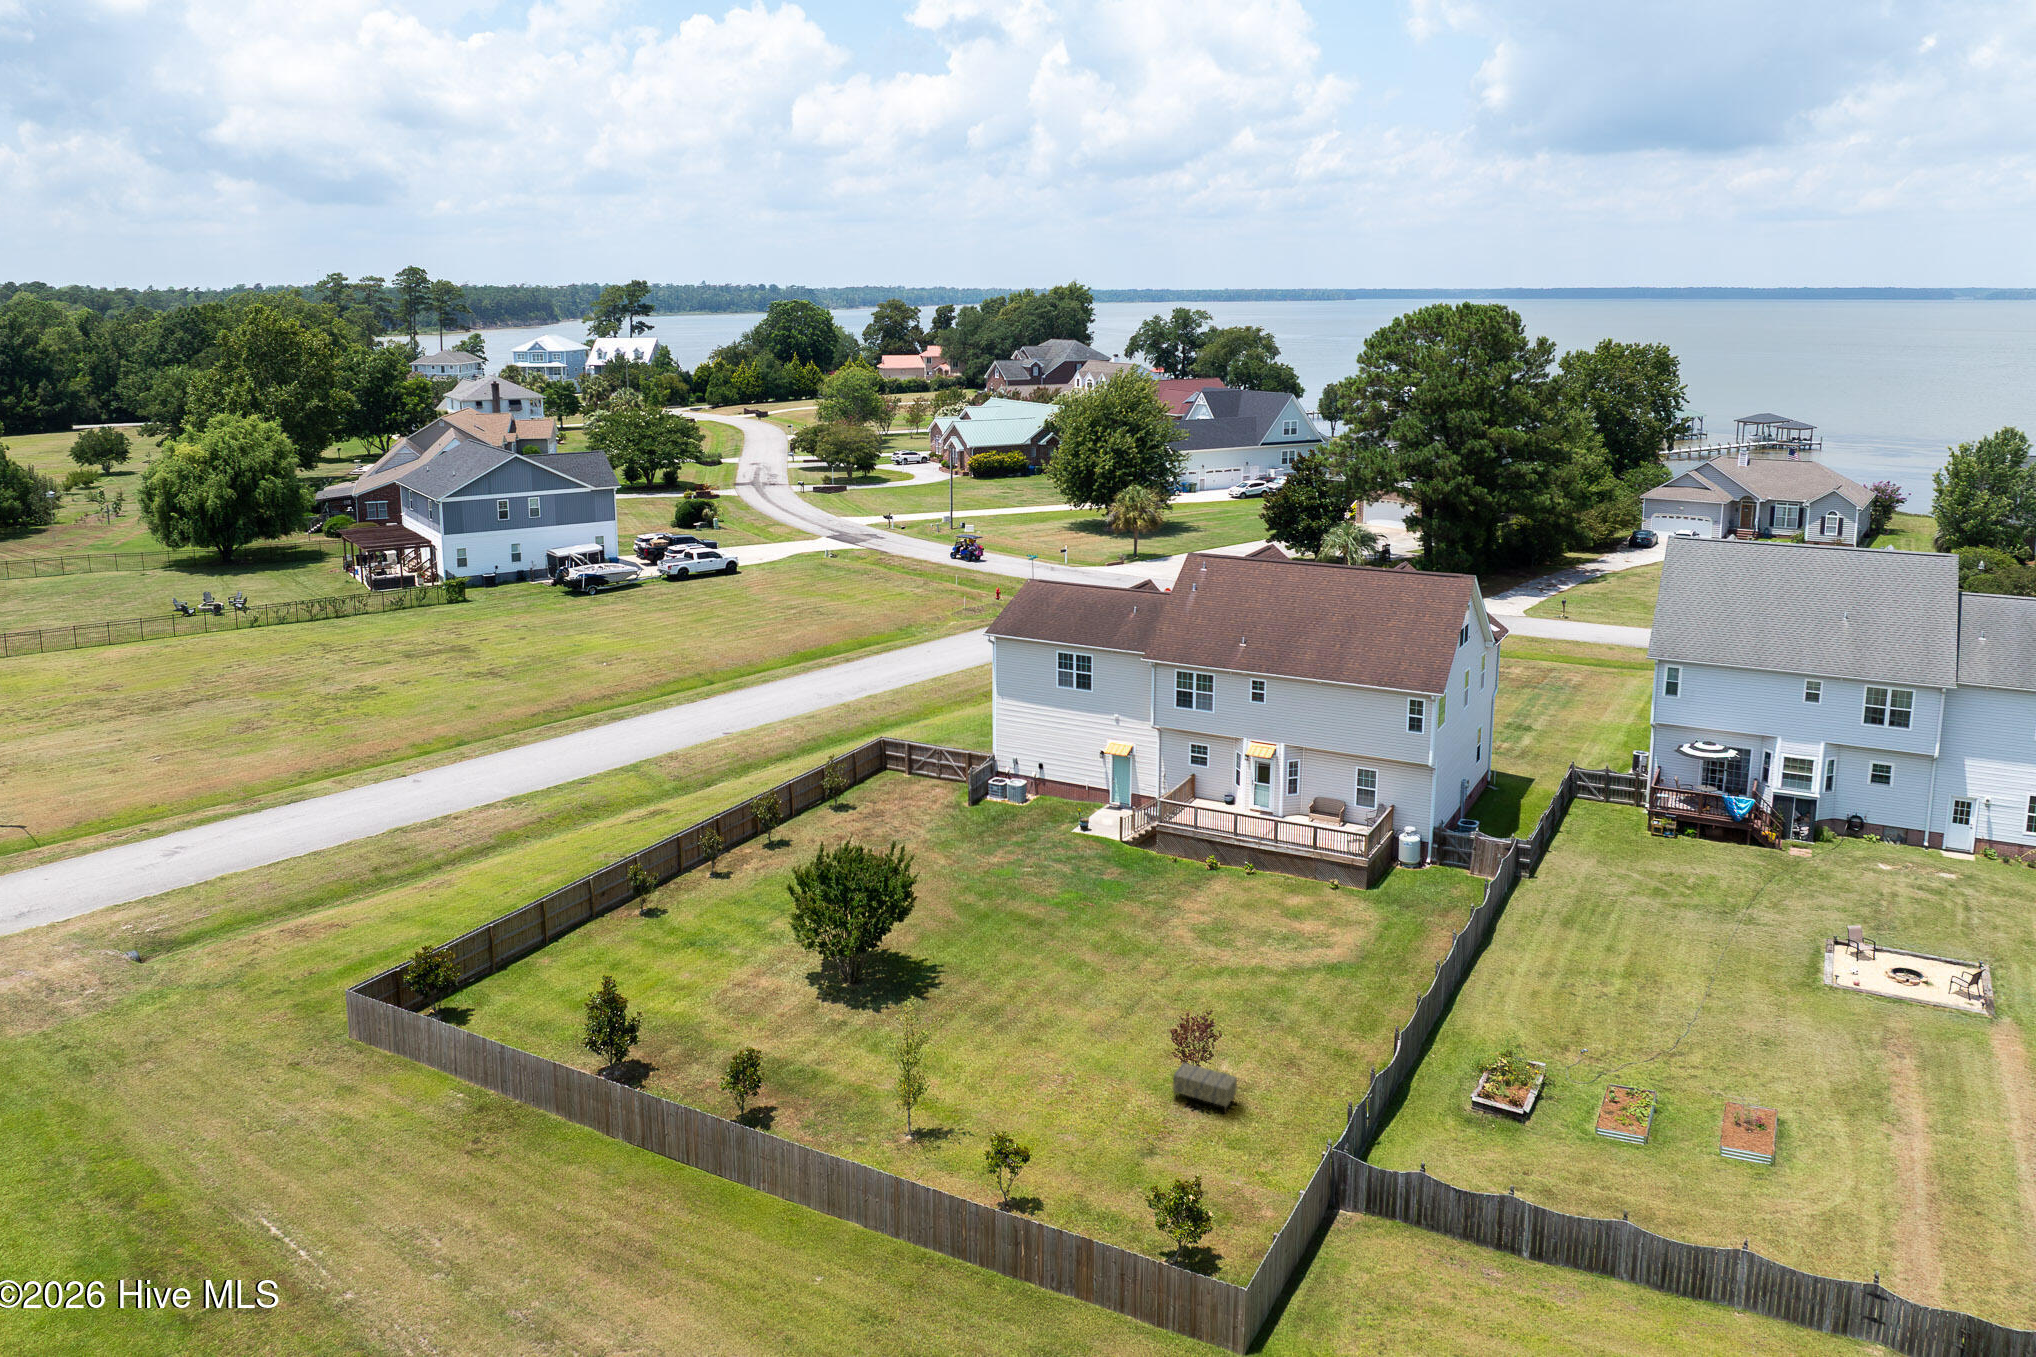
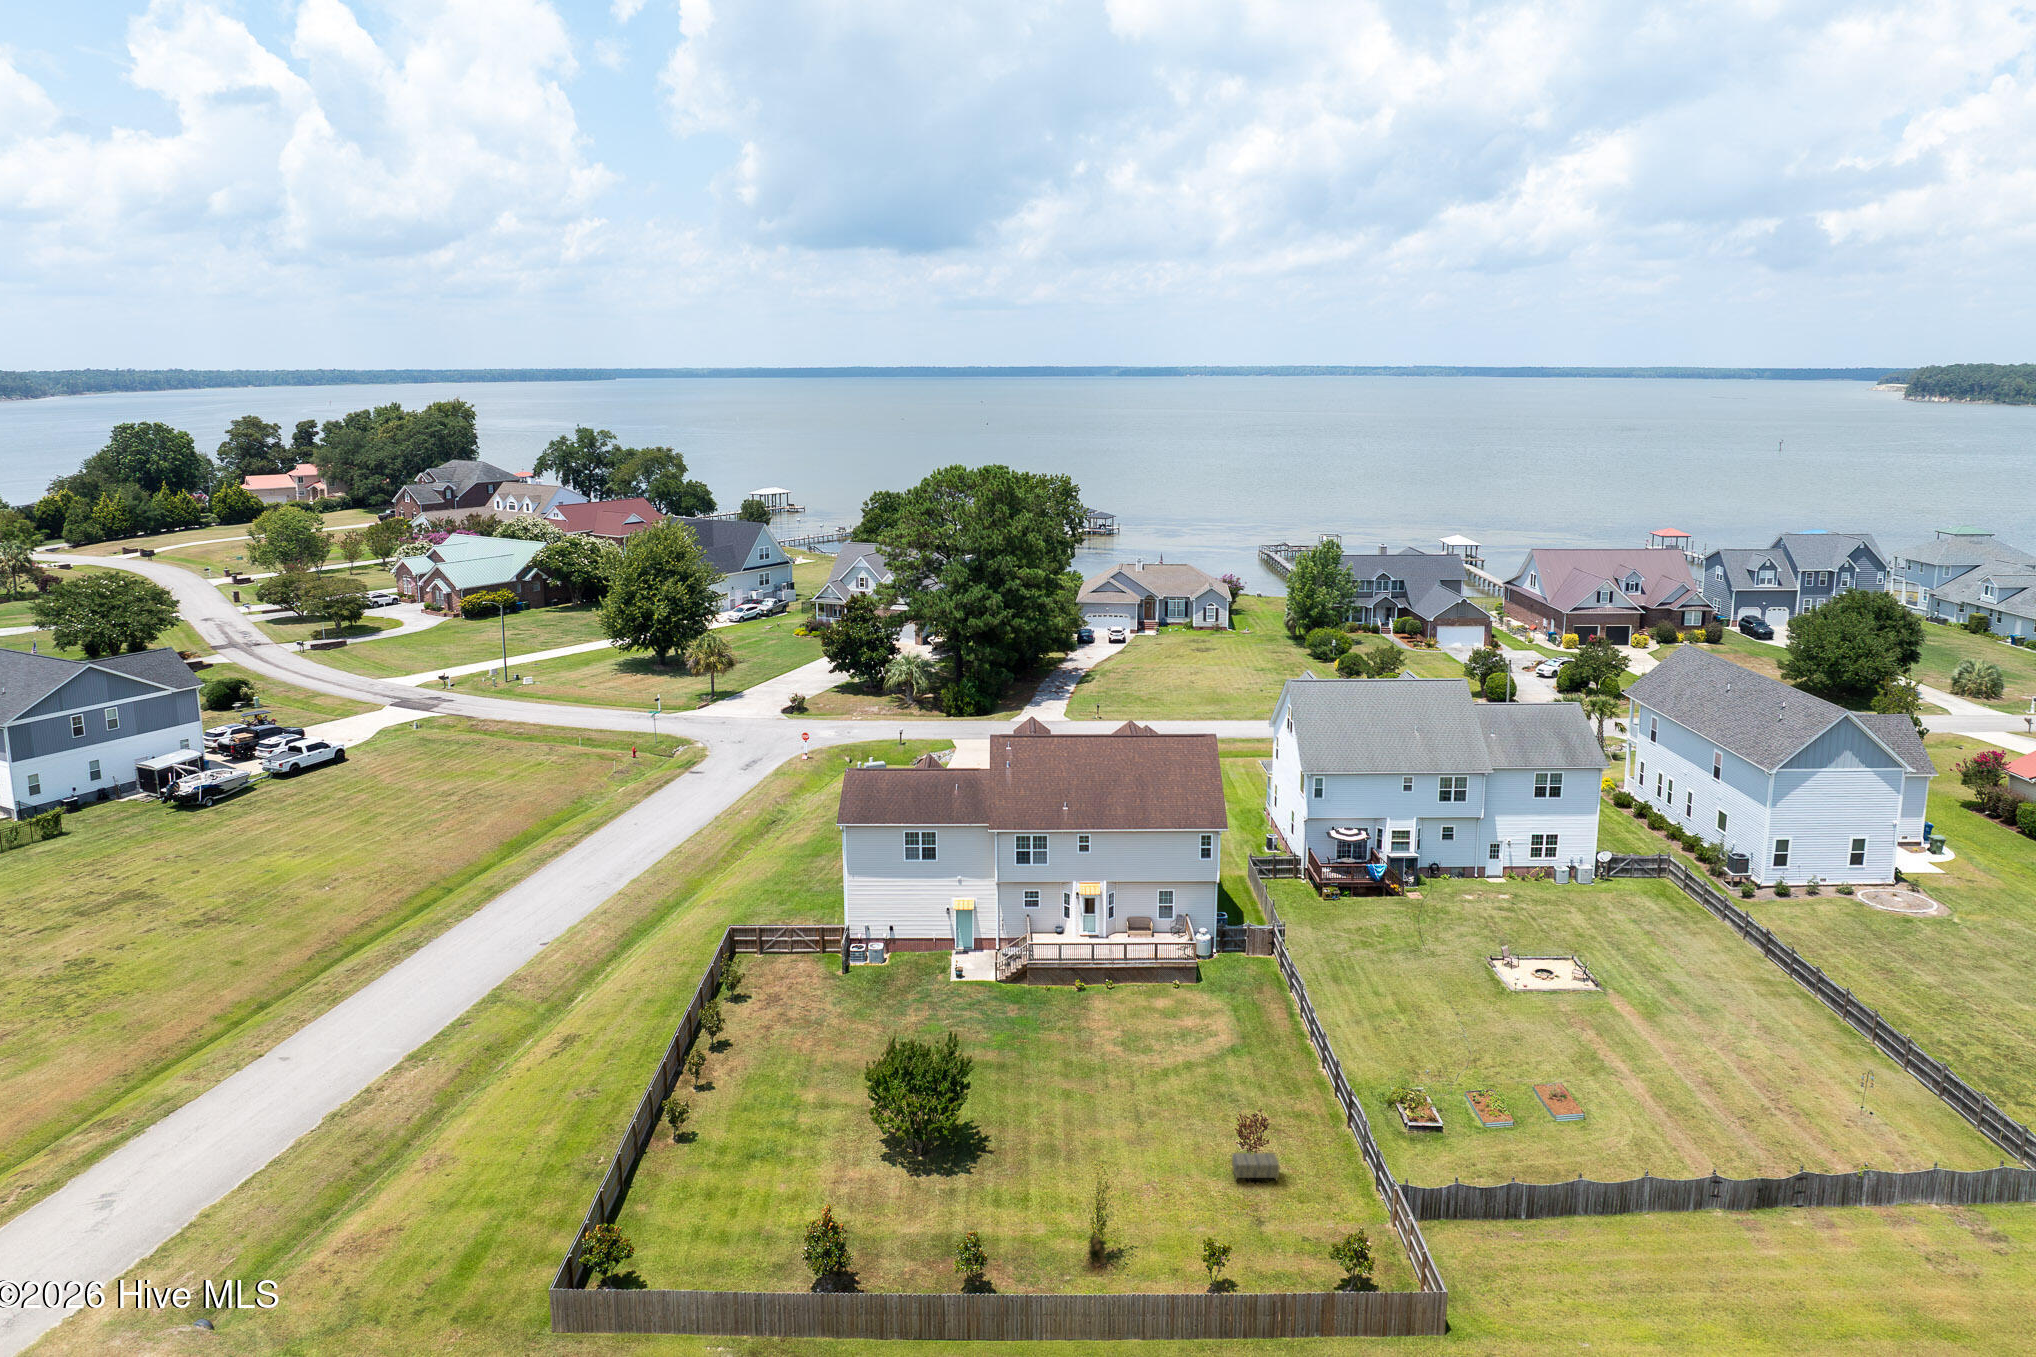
decorative plant: none [909,1092,935,1131] -> present [1088,1236,1106,1267]

